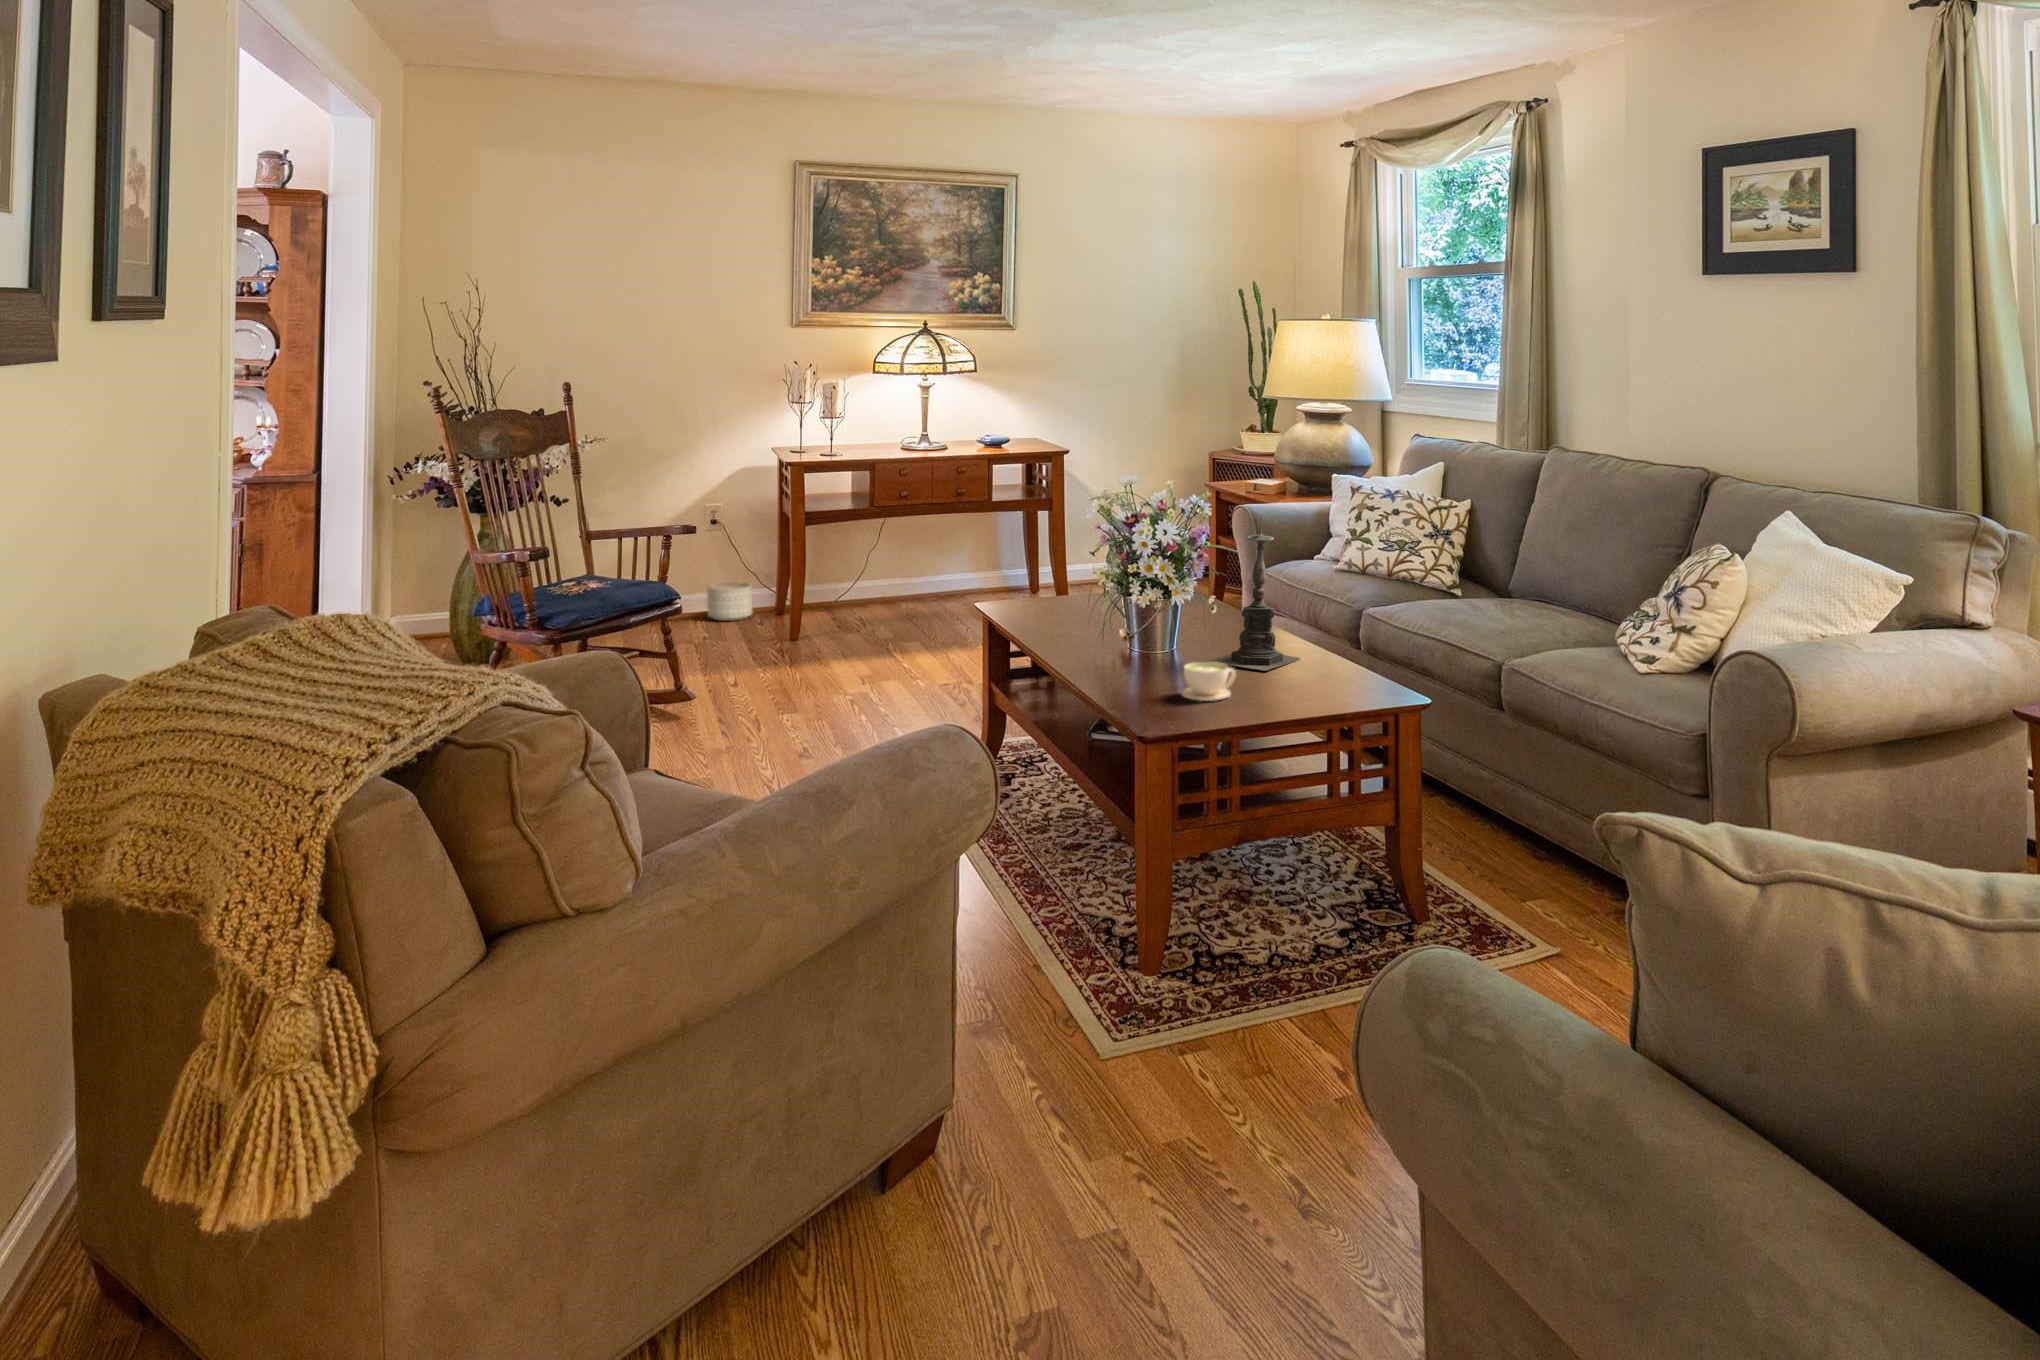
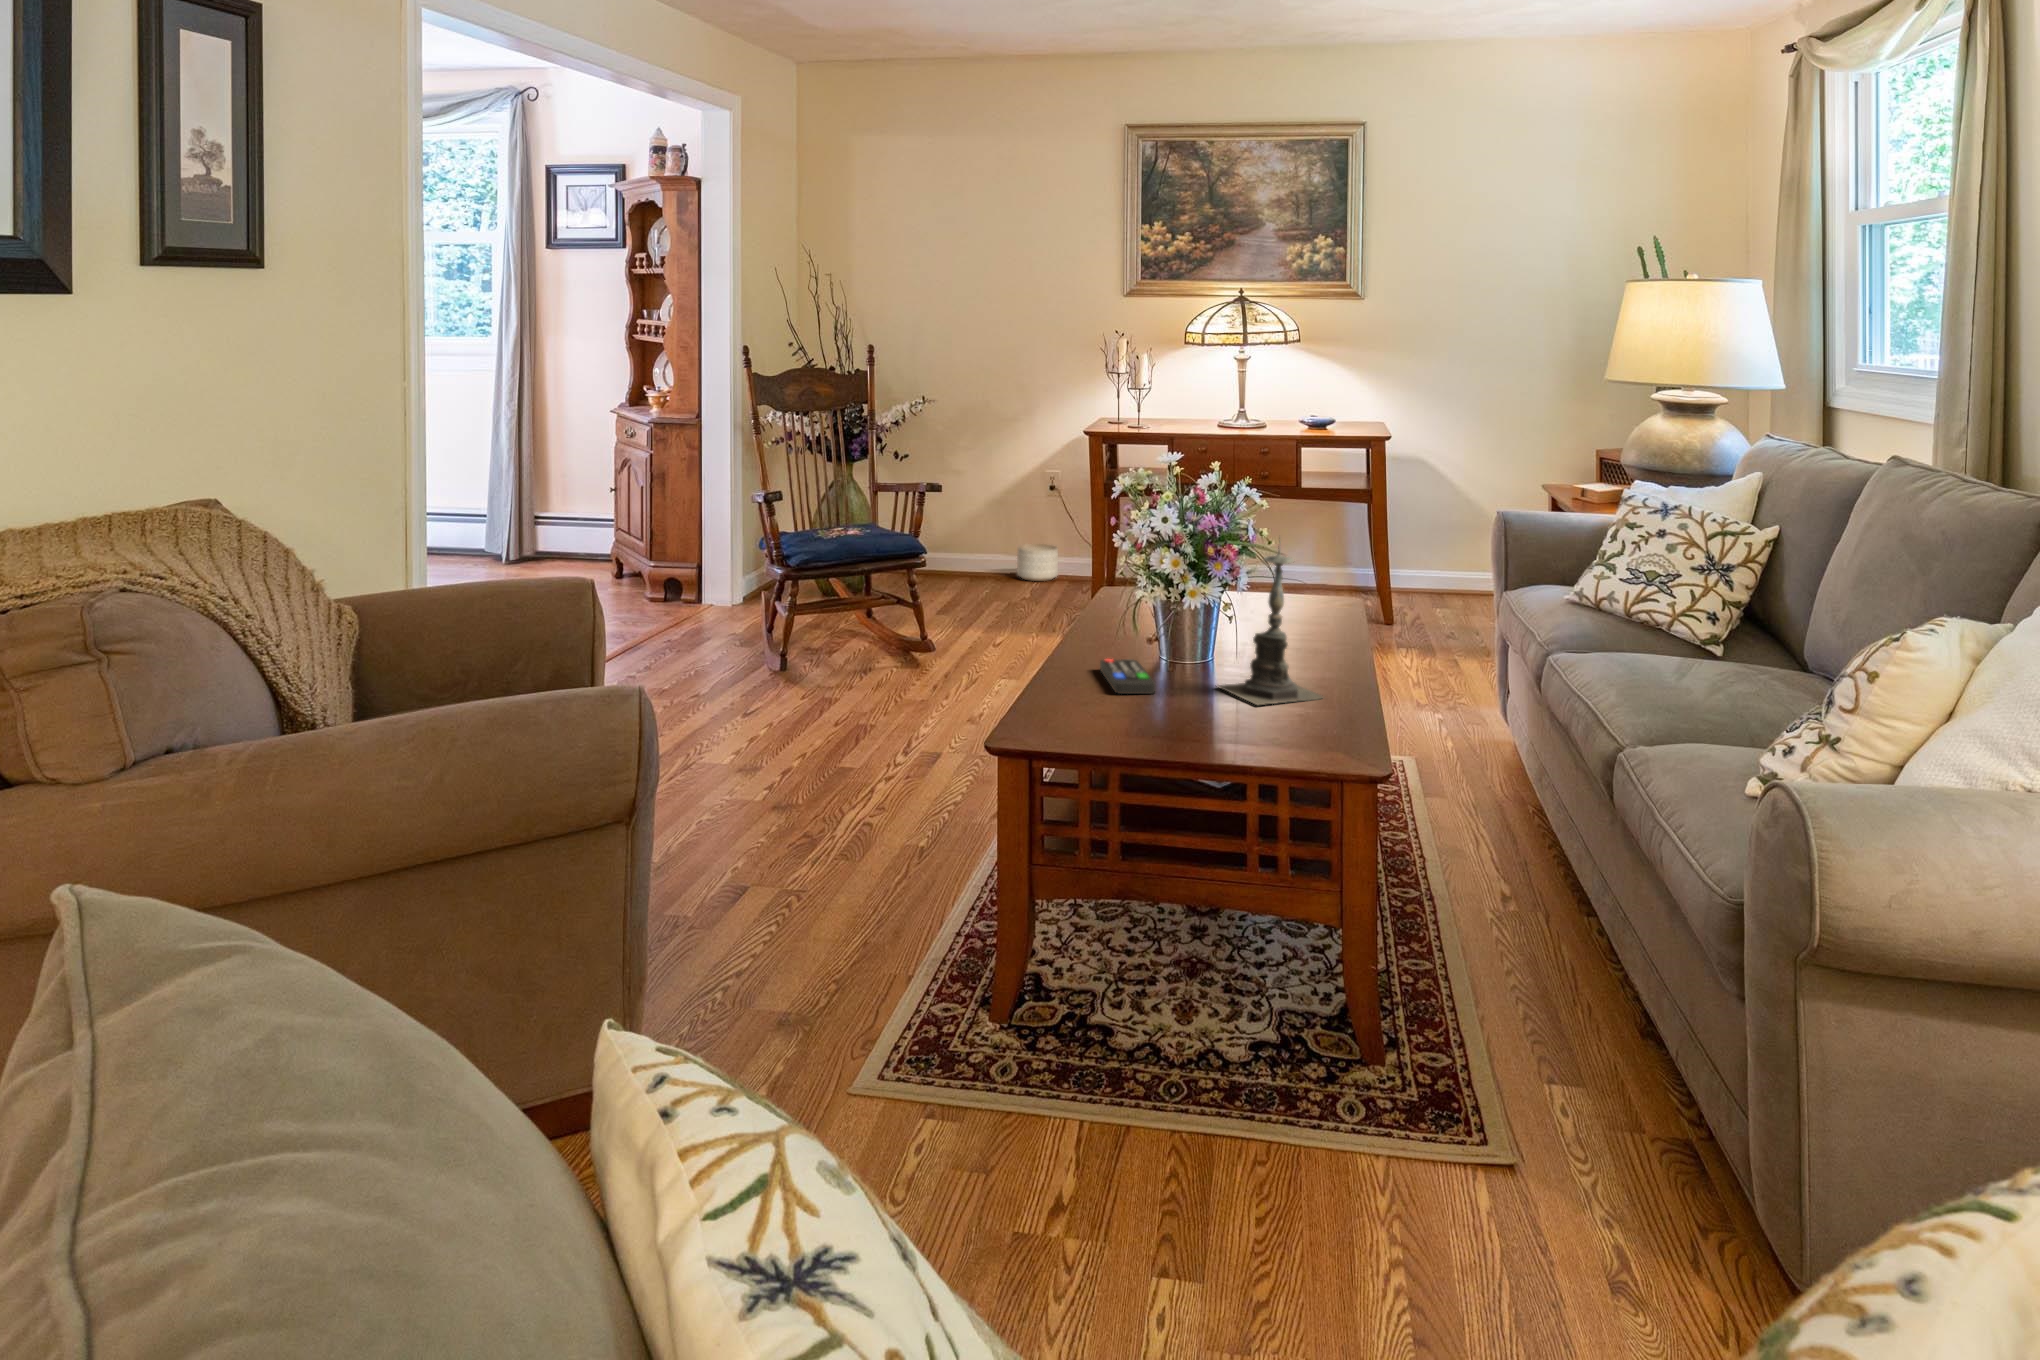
remote control: none [1087,650,1169,680] -> present [1100,659,1156,694]
coffee cup: present [1182,662,1236,701] -> none [1125,684,1186,727]

